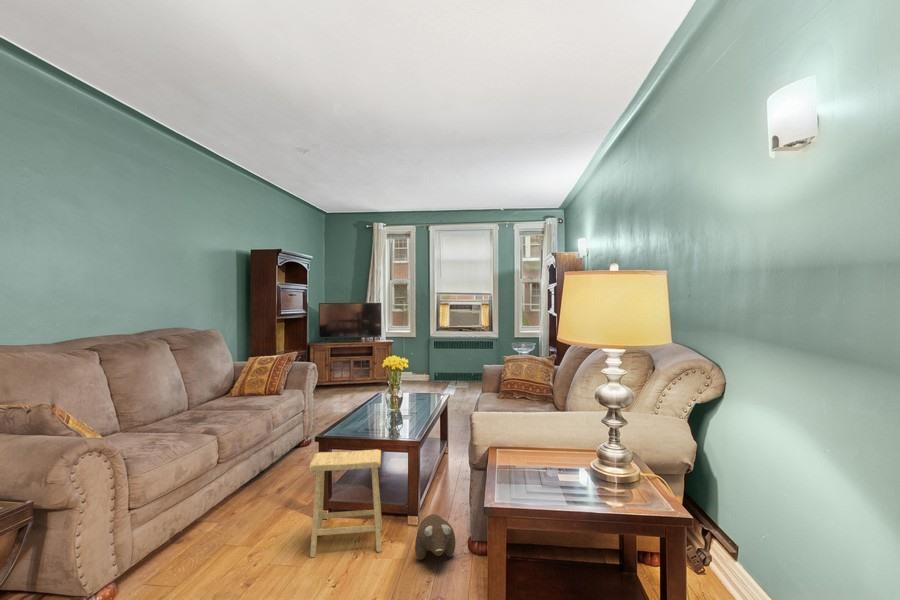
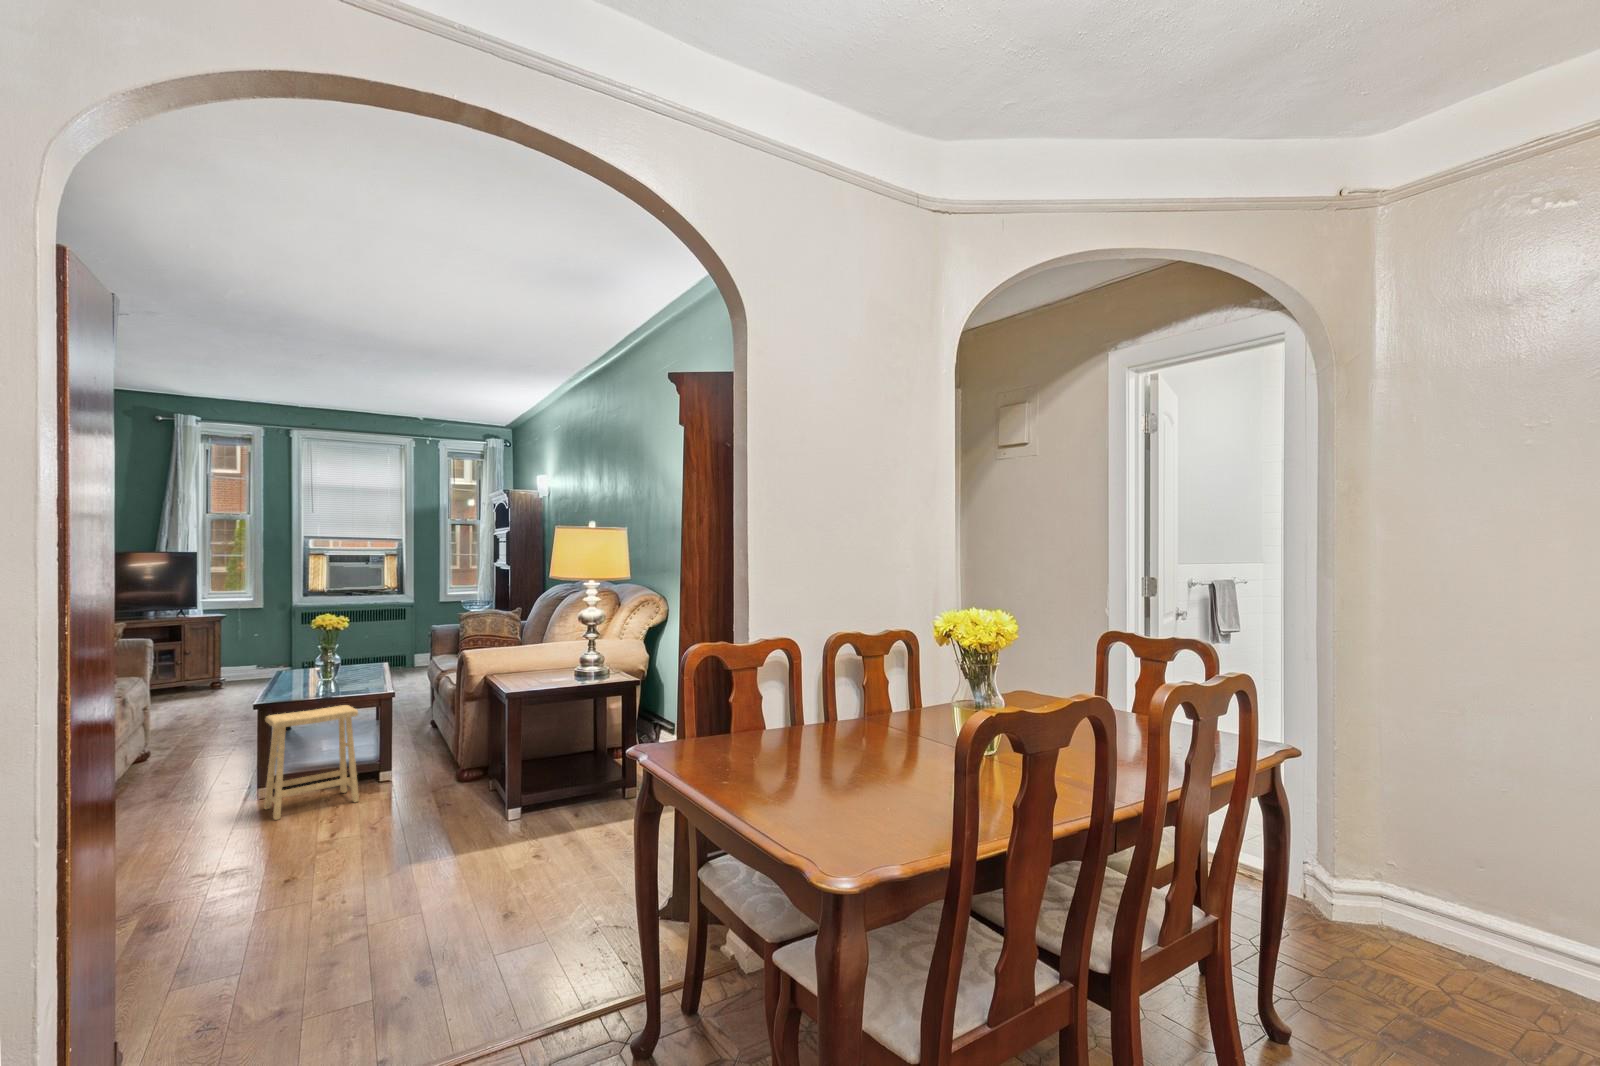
plush toy: present [415,514,456,560] -> none [398,755,443,797]

